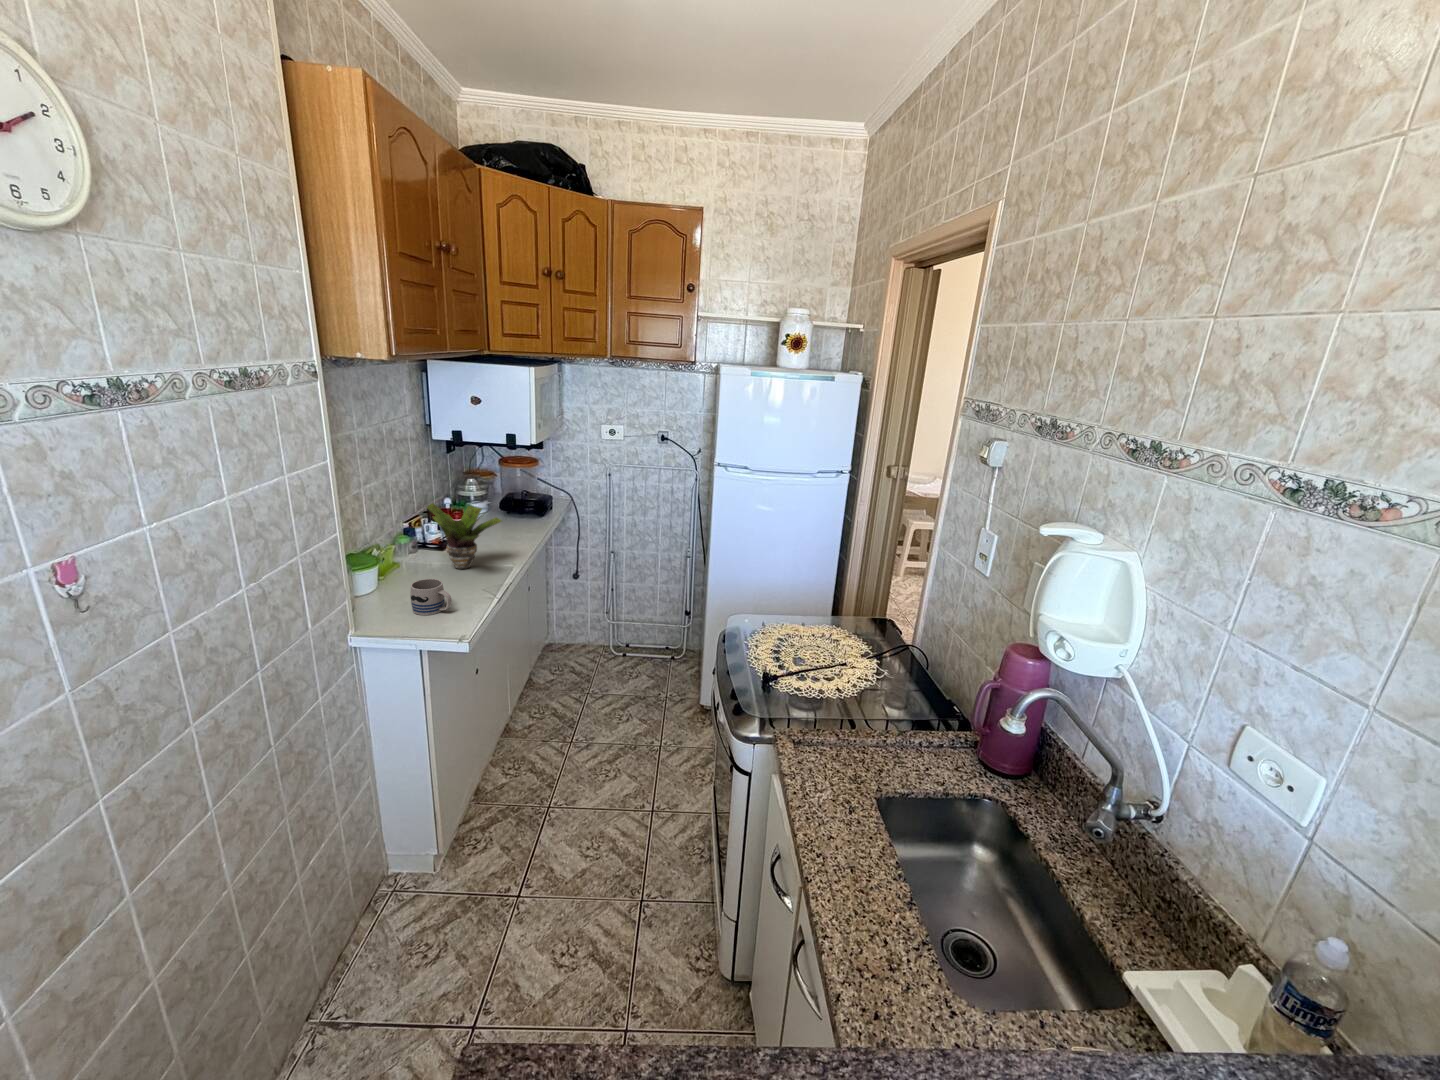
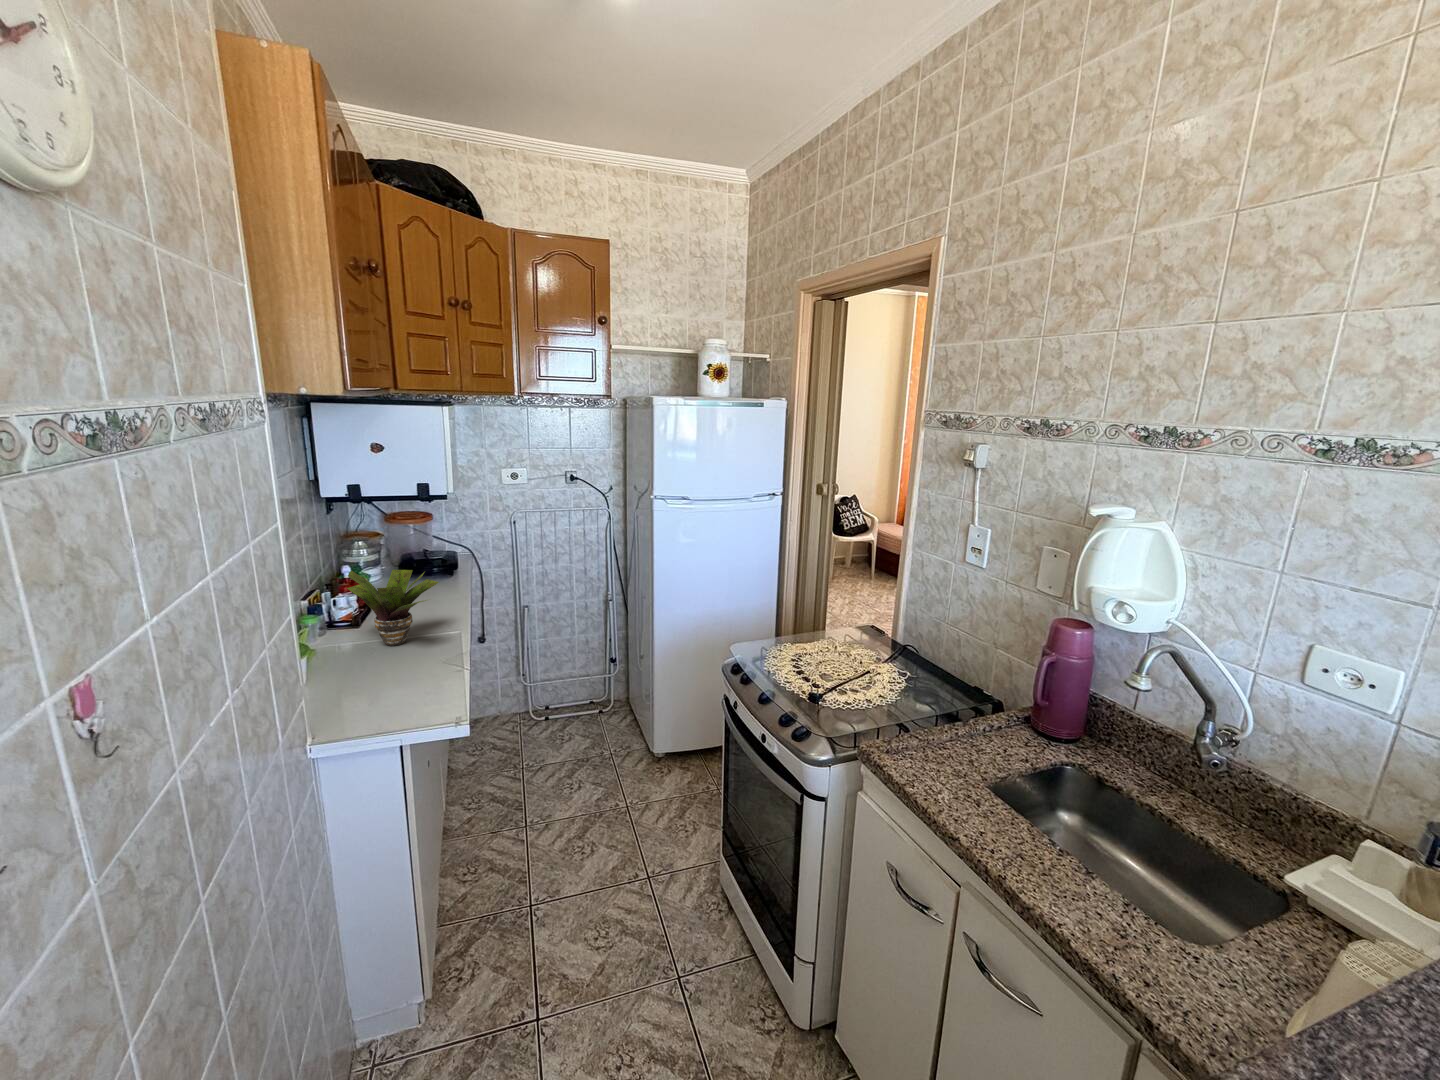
mug: present [410,579,452,615] -> none [368,658,423,704]

